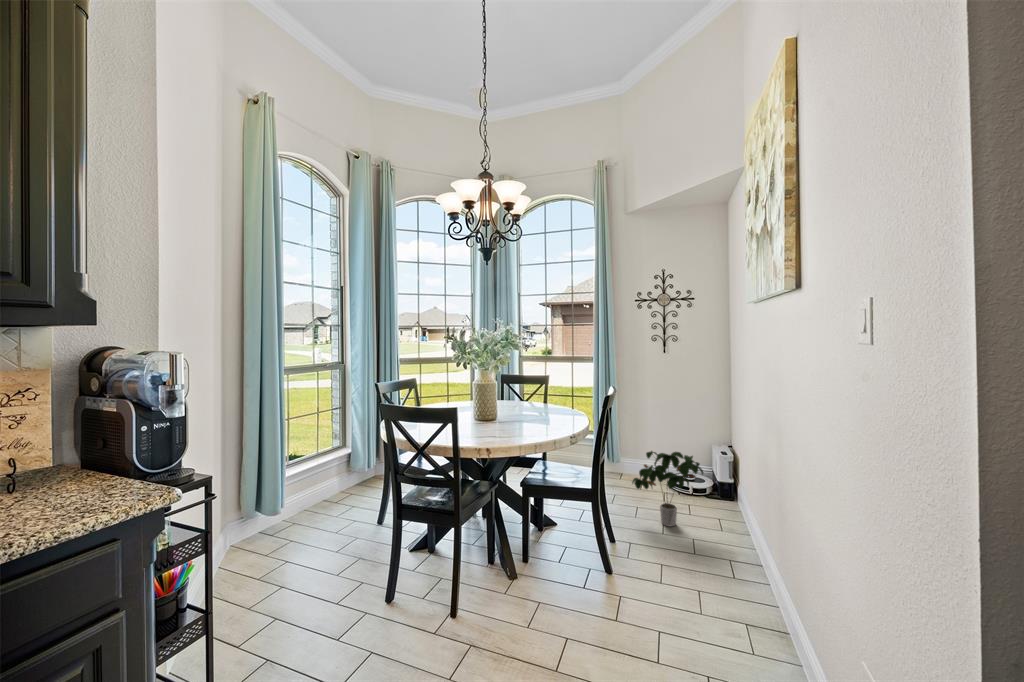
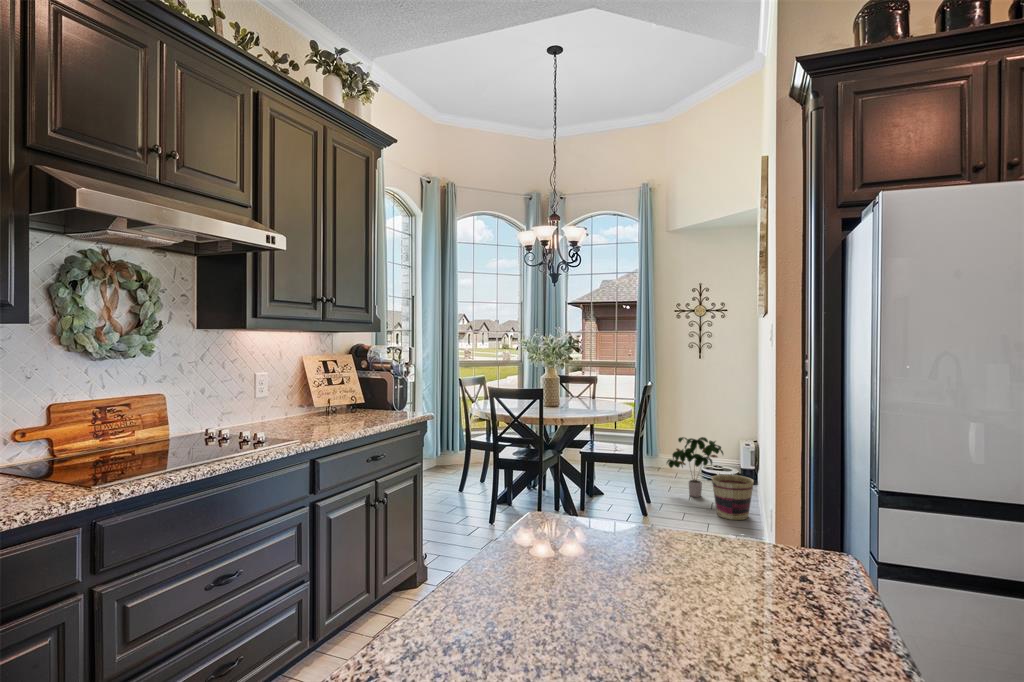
basket: none [696,506,755,576] -> present [712,474,754,520]

